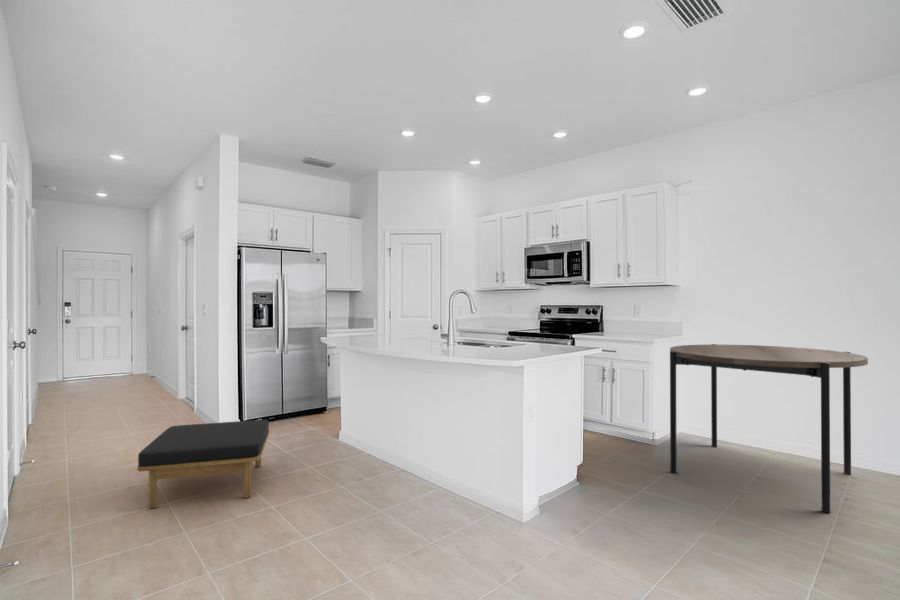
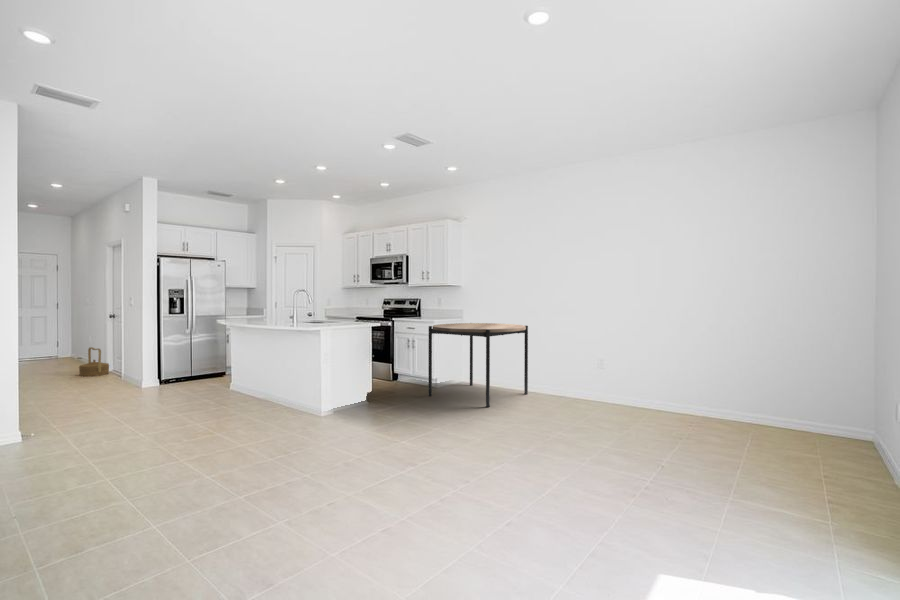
woven basket: none [143,369,180,408] -> present [79,347,109,376]
ottoman: present [137,420,269,509] -> none [93,372,179,418]

